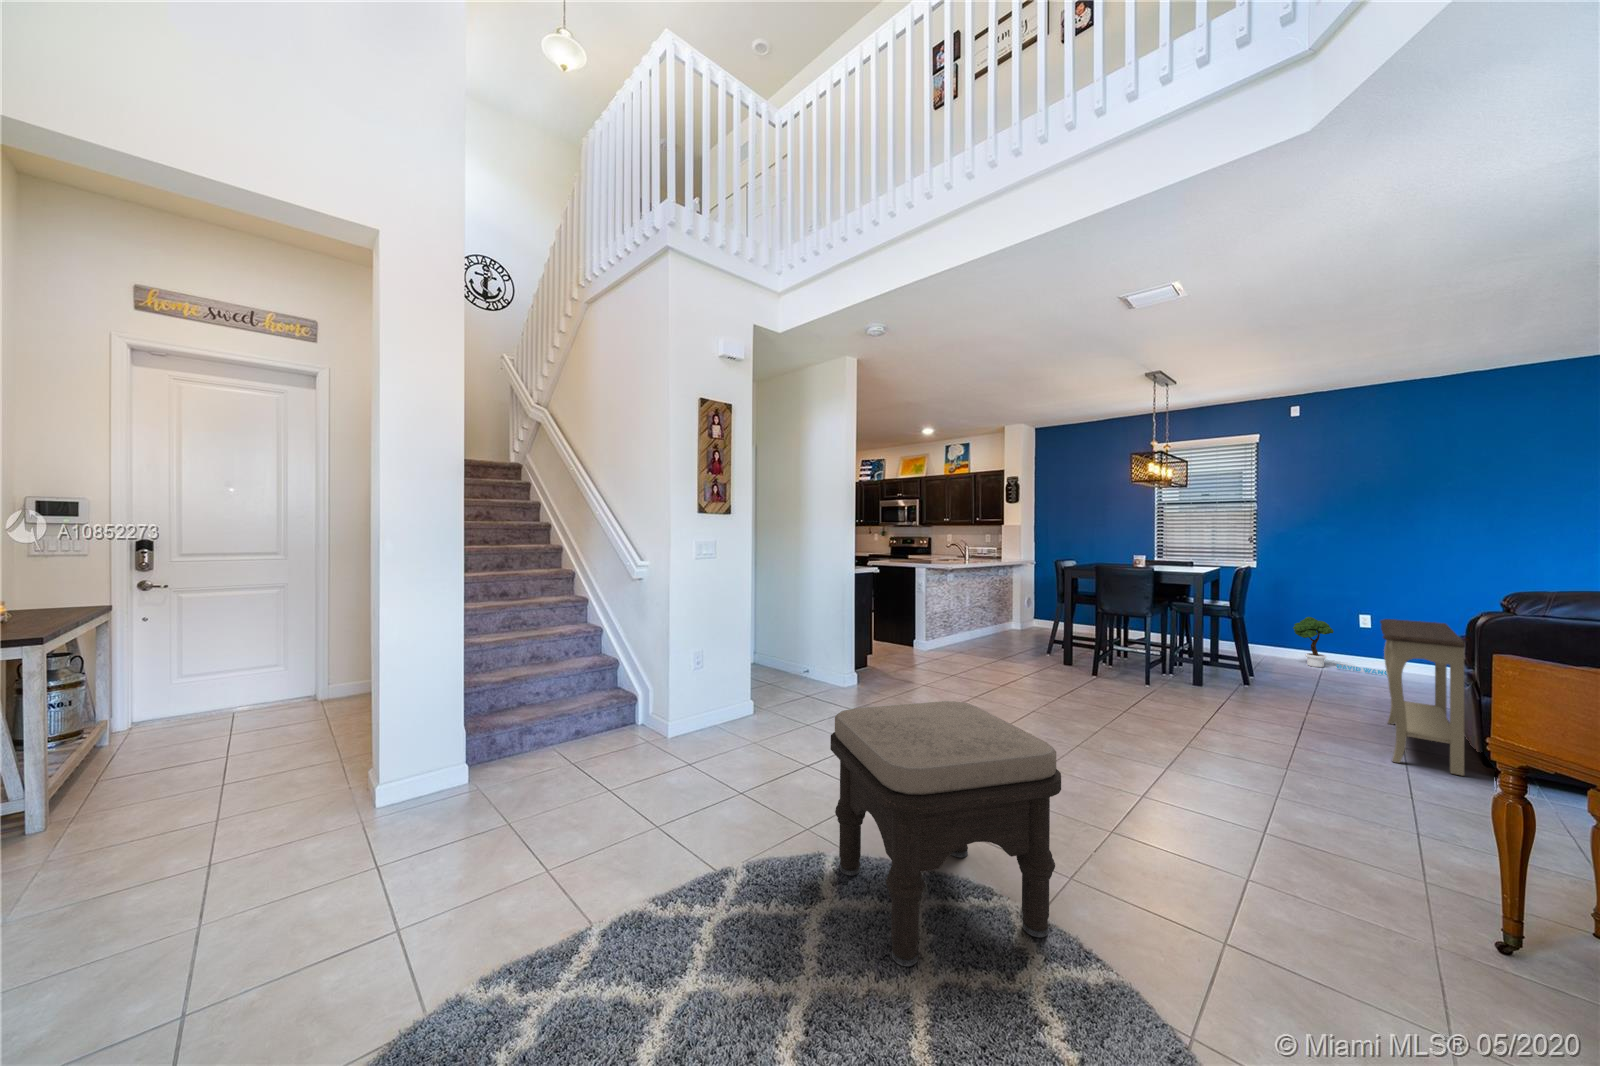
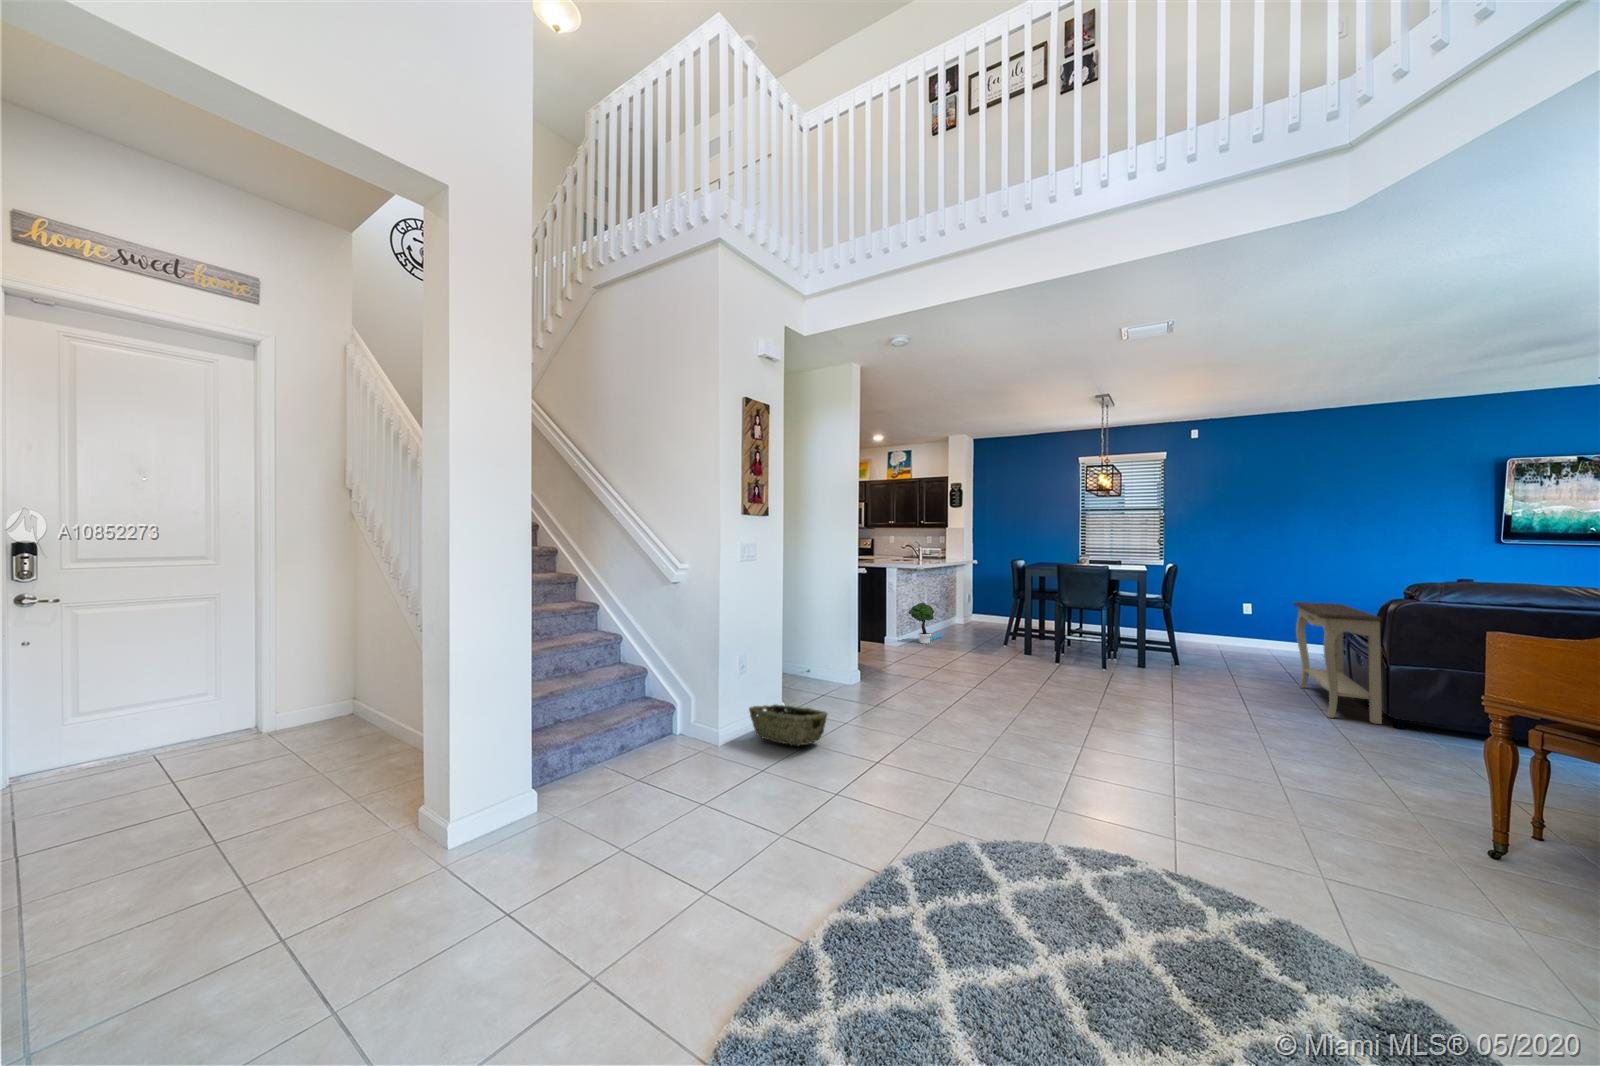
potted tree: present [1293,617,1387,675] -> present [909,603,942,644]
woven basket: none [699,701,772,743] -> present [749,704,827,745]
ottoman: present [830,701,1061,966] -> none [983,686,1223,934]

